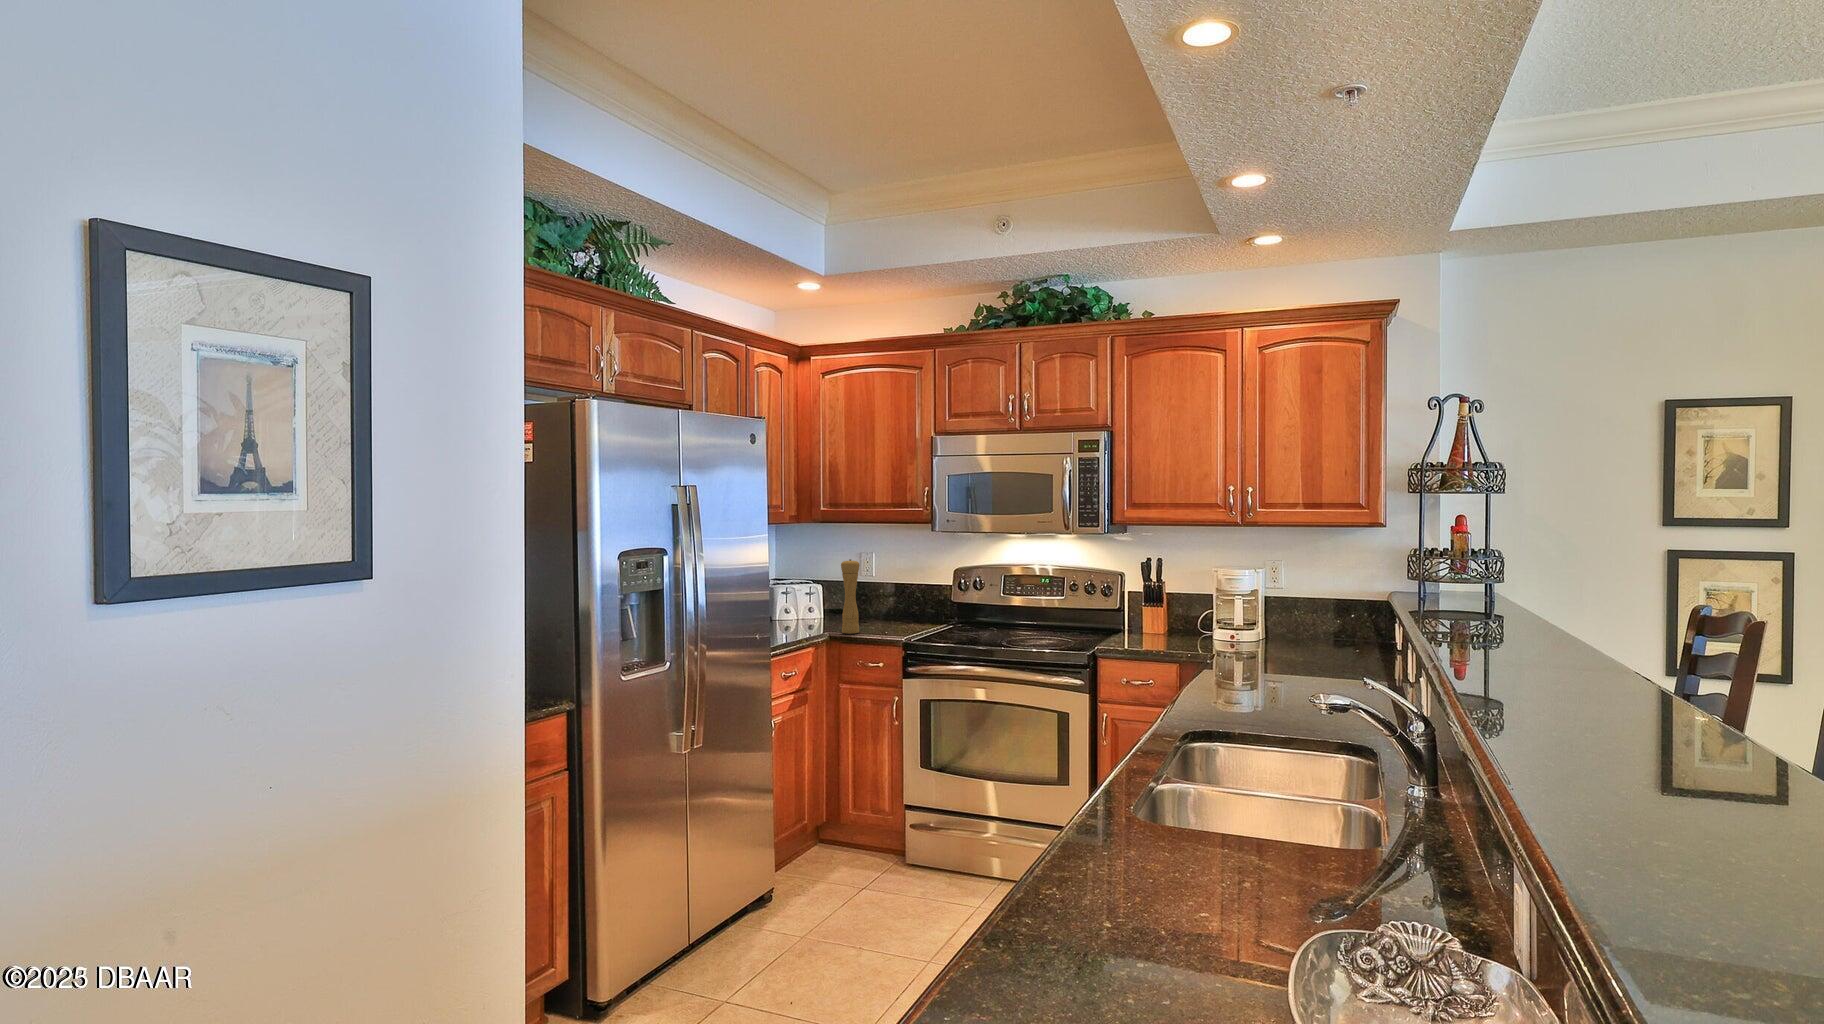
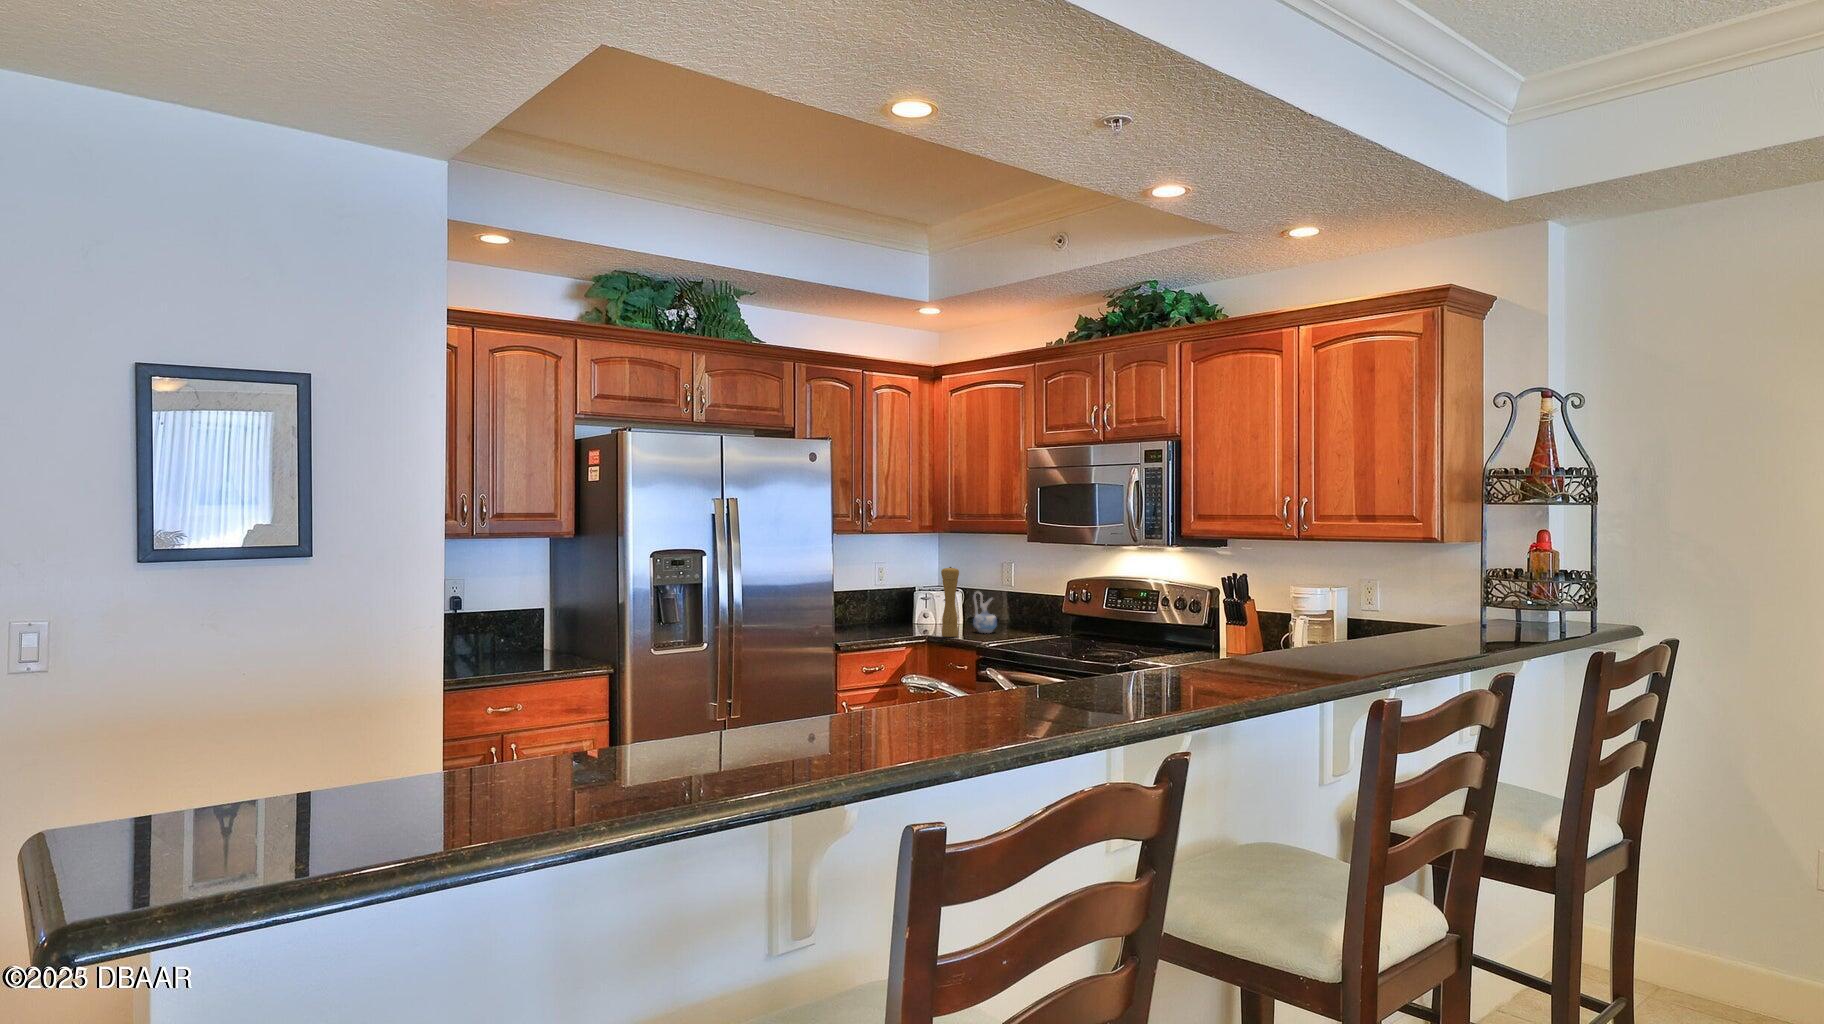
ceramic pitcher: none [859,584,884,626] -> present [973,592,997,633]

